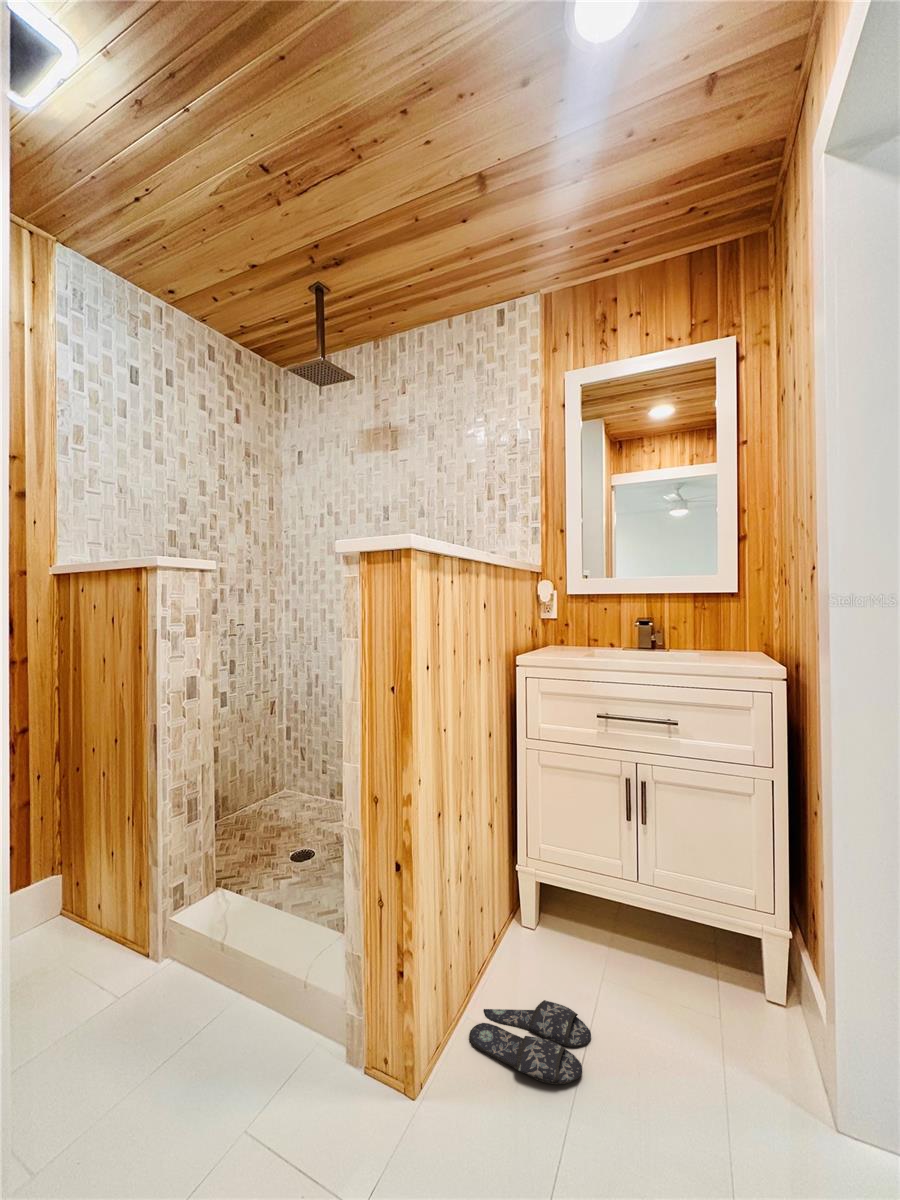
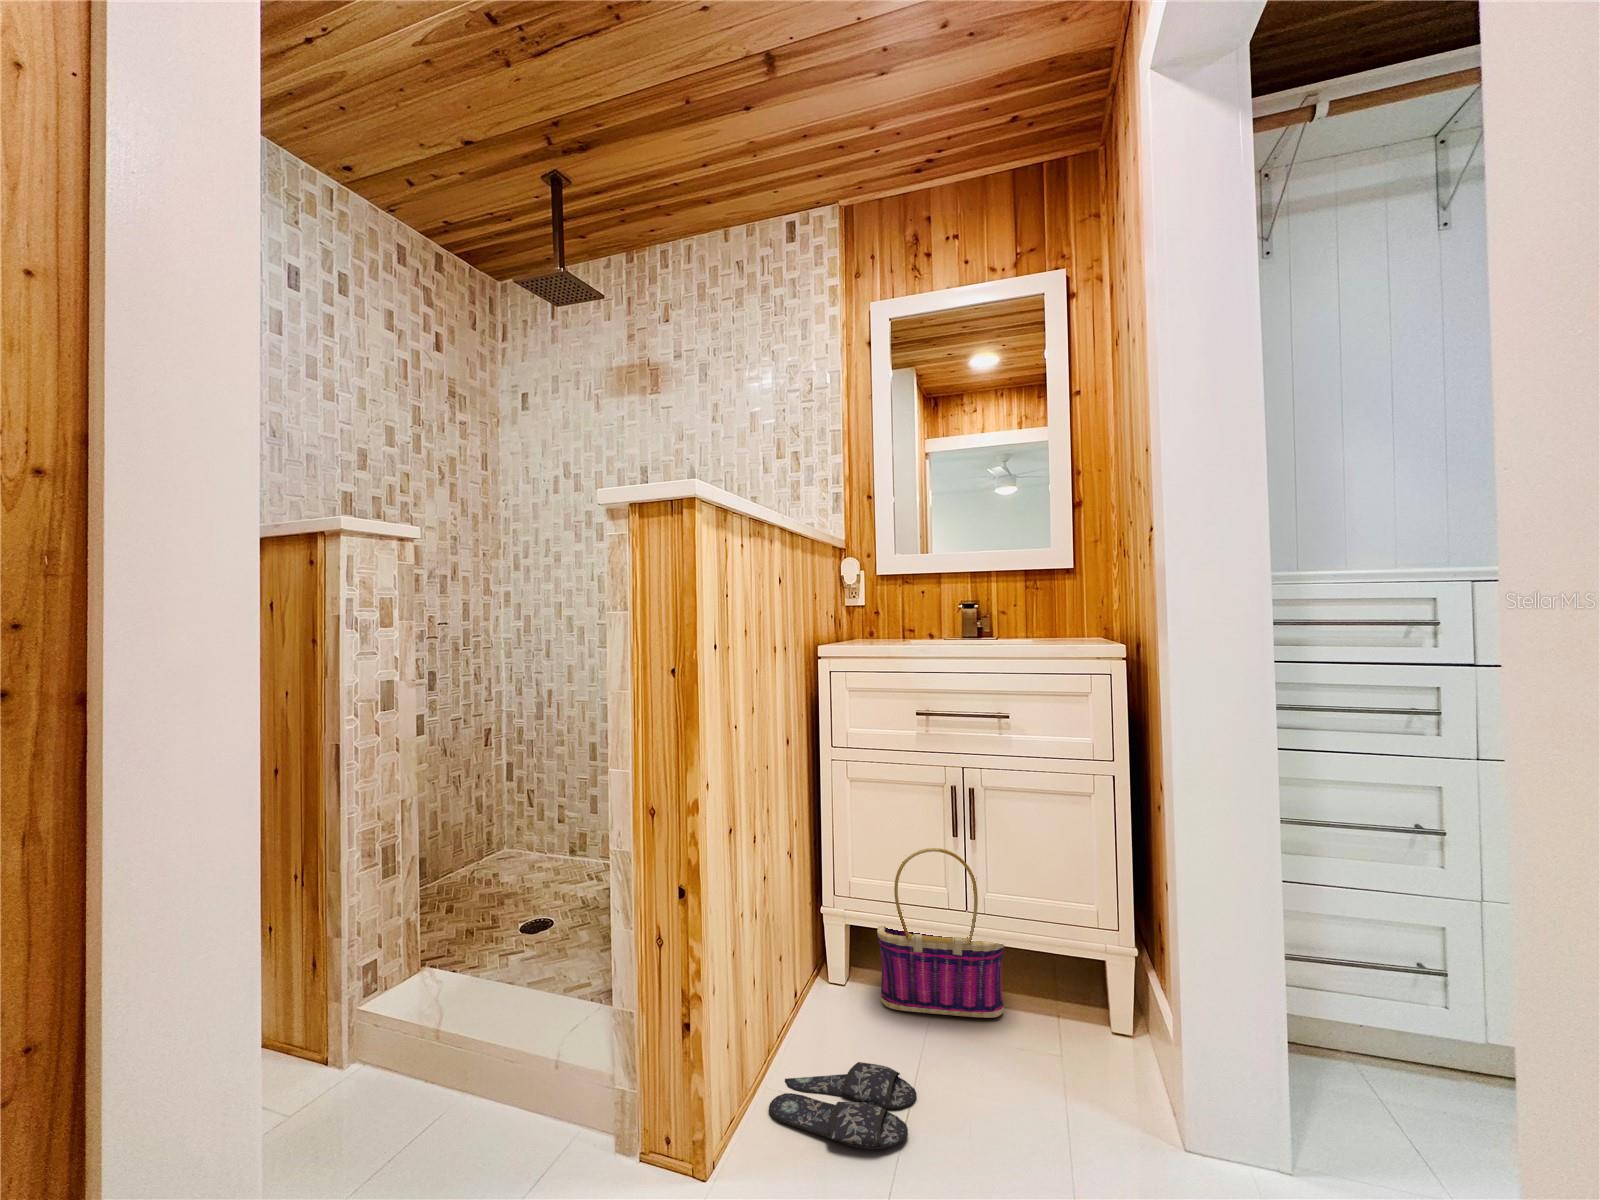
basket: none [563,806,671,969] -> present [877,848,1005,1018]

